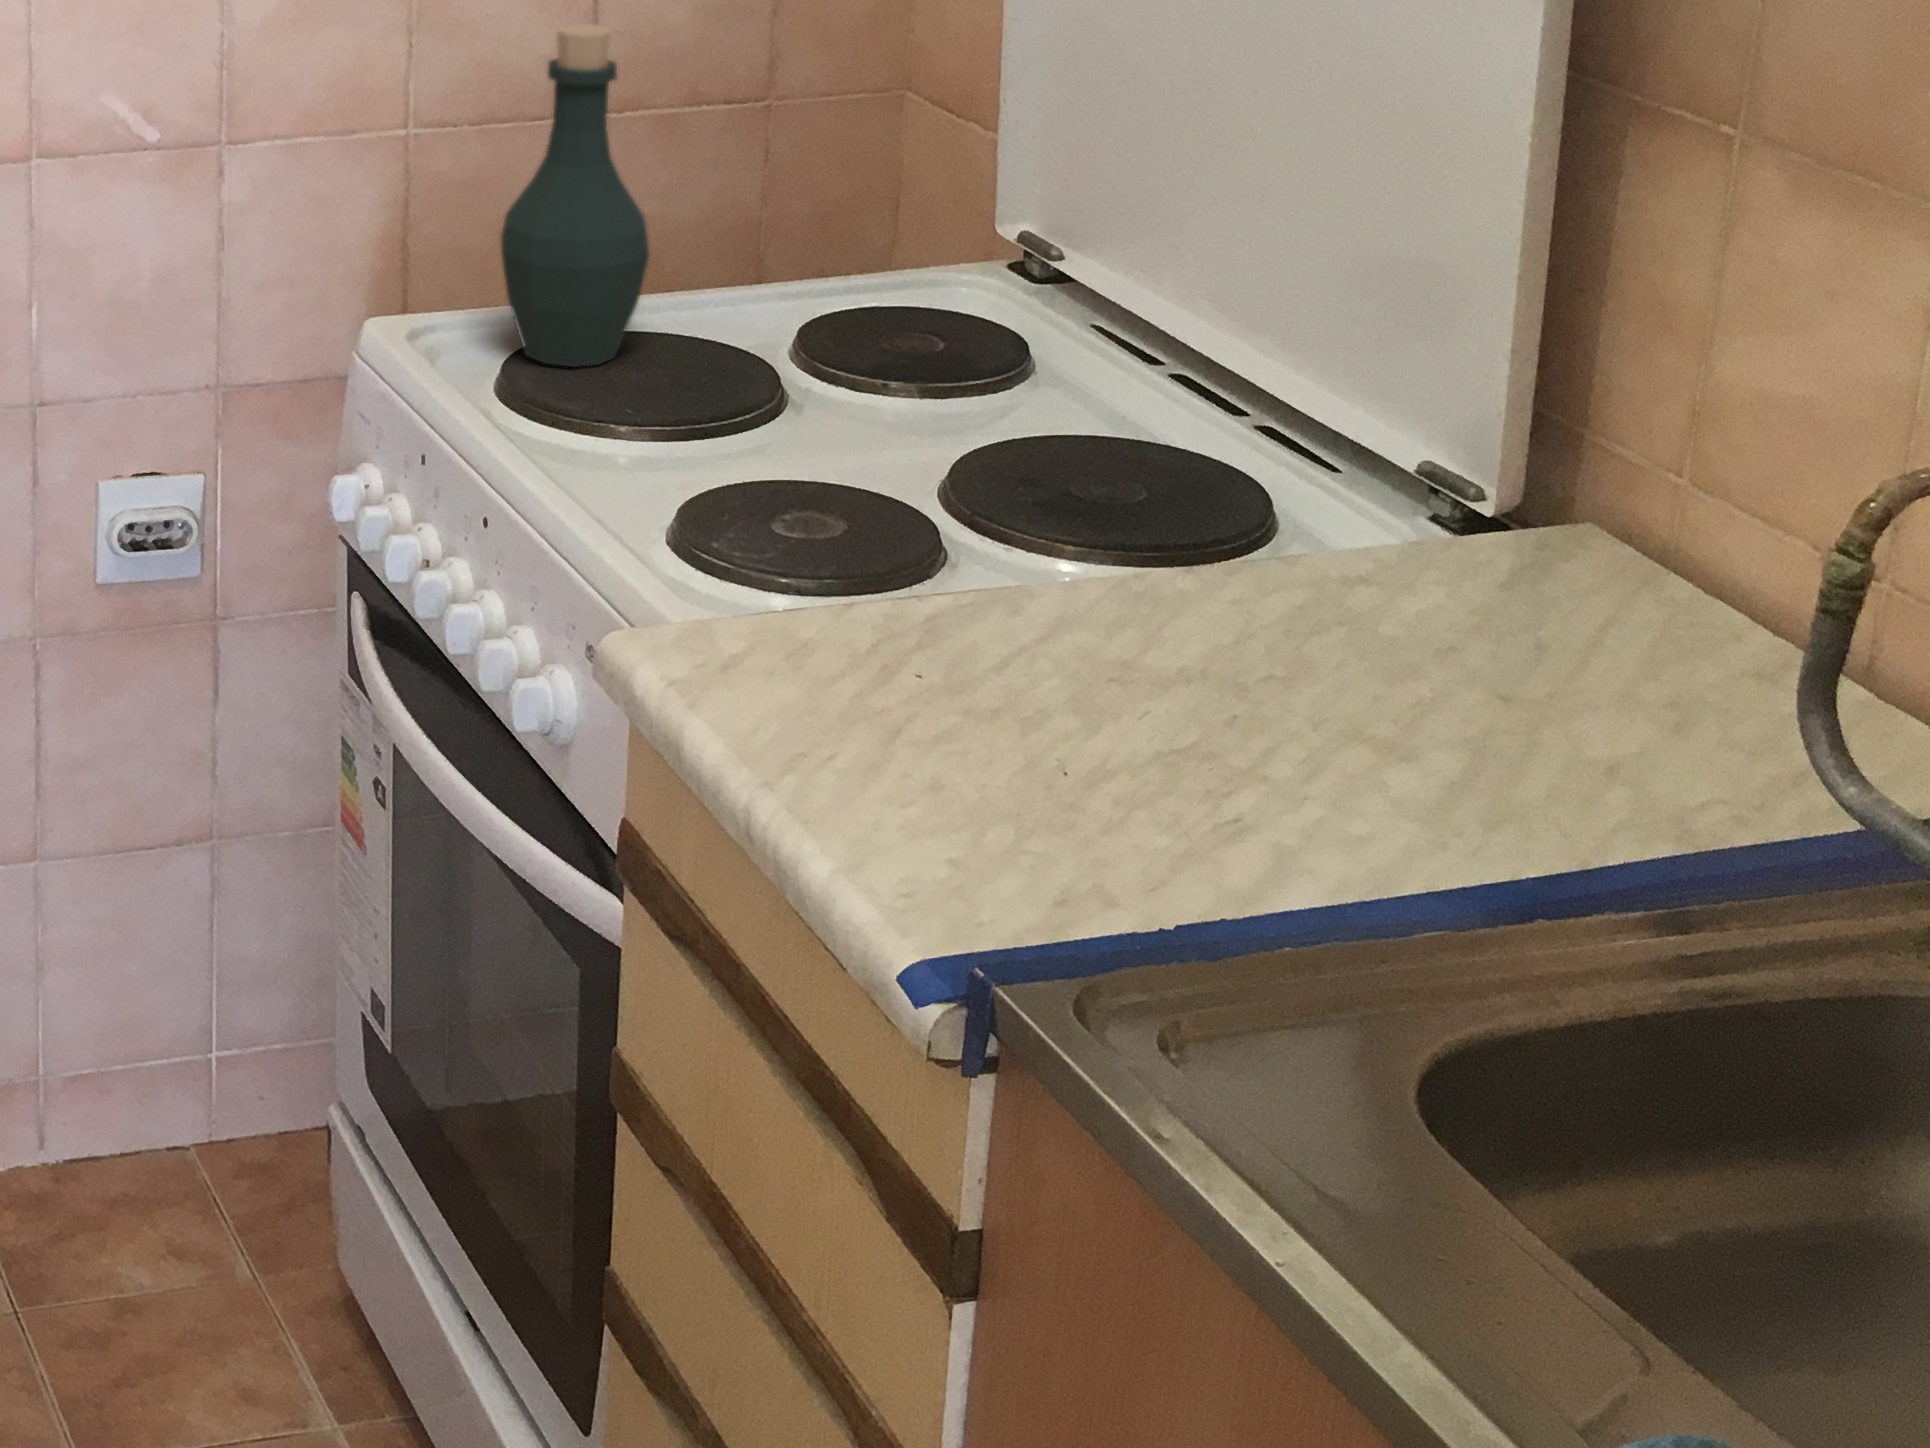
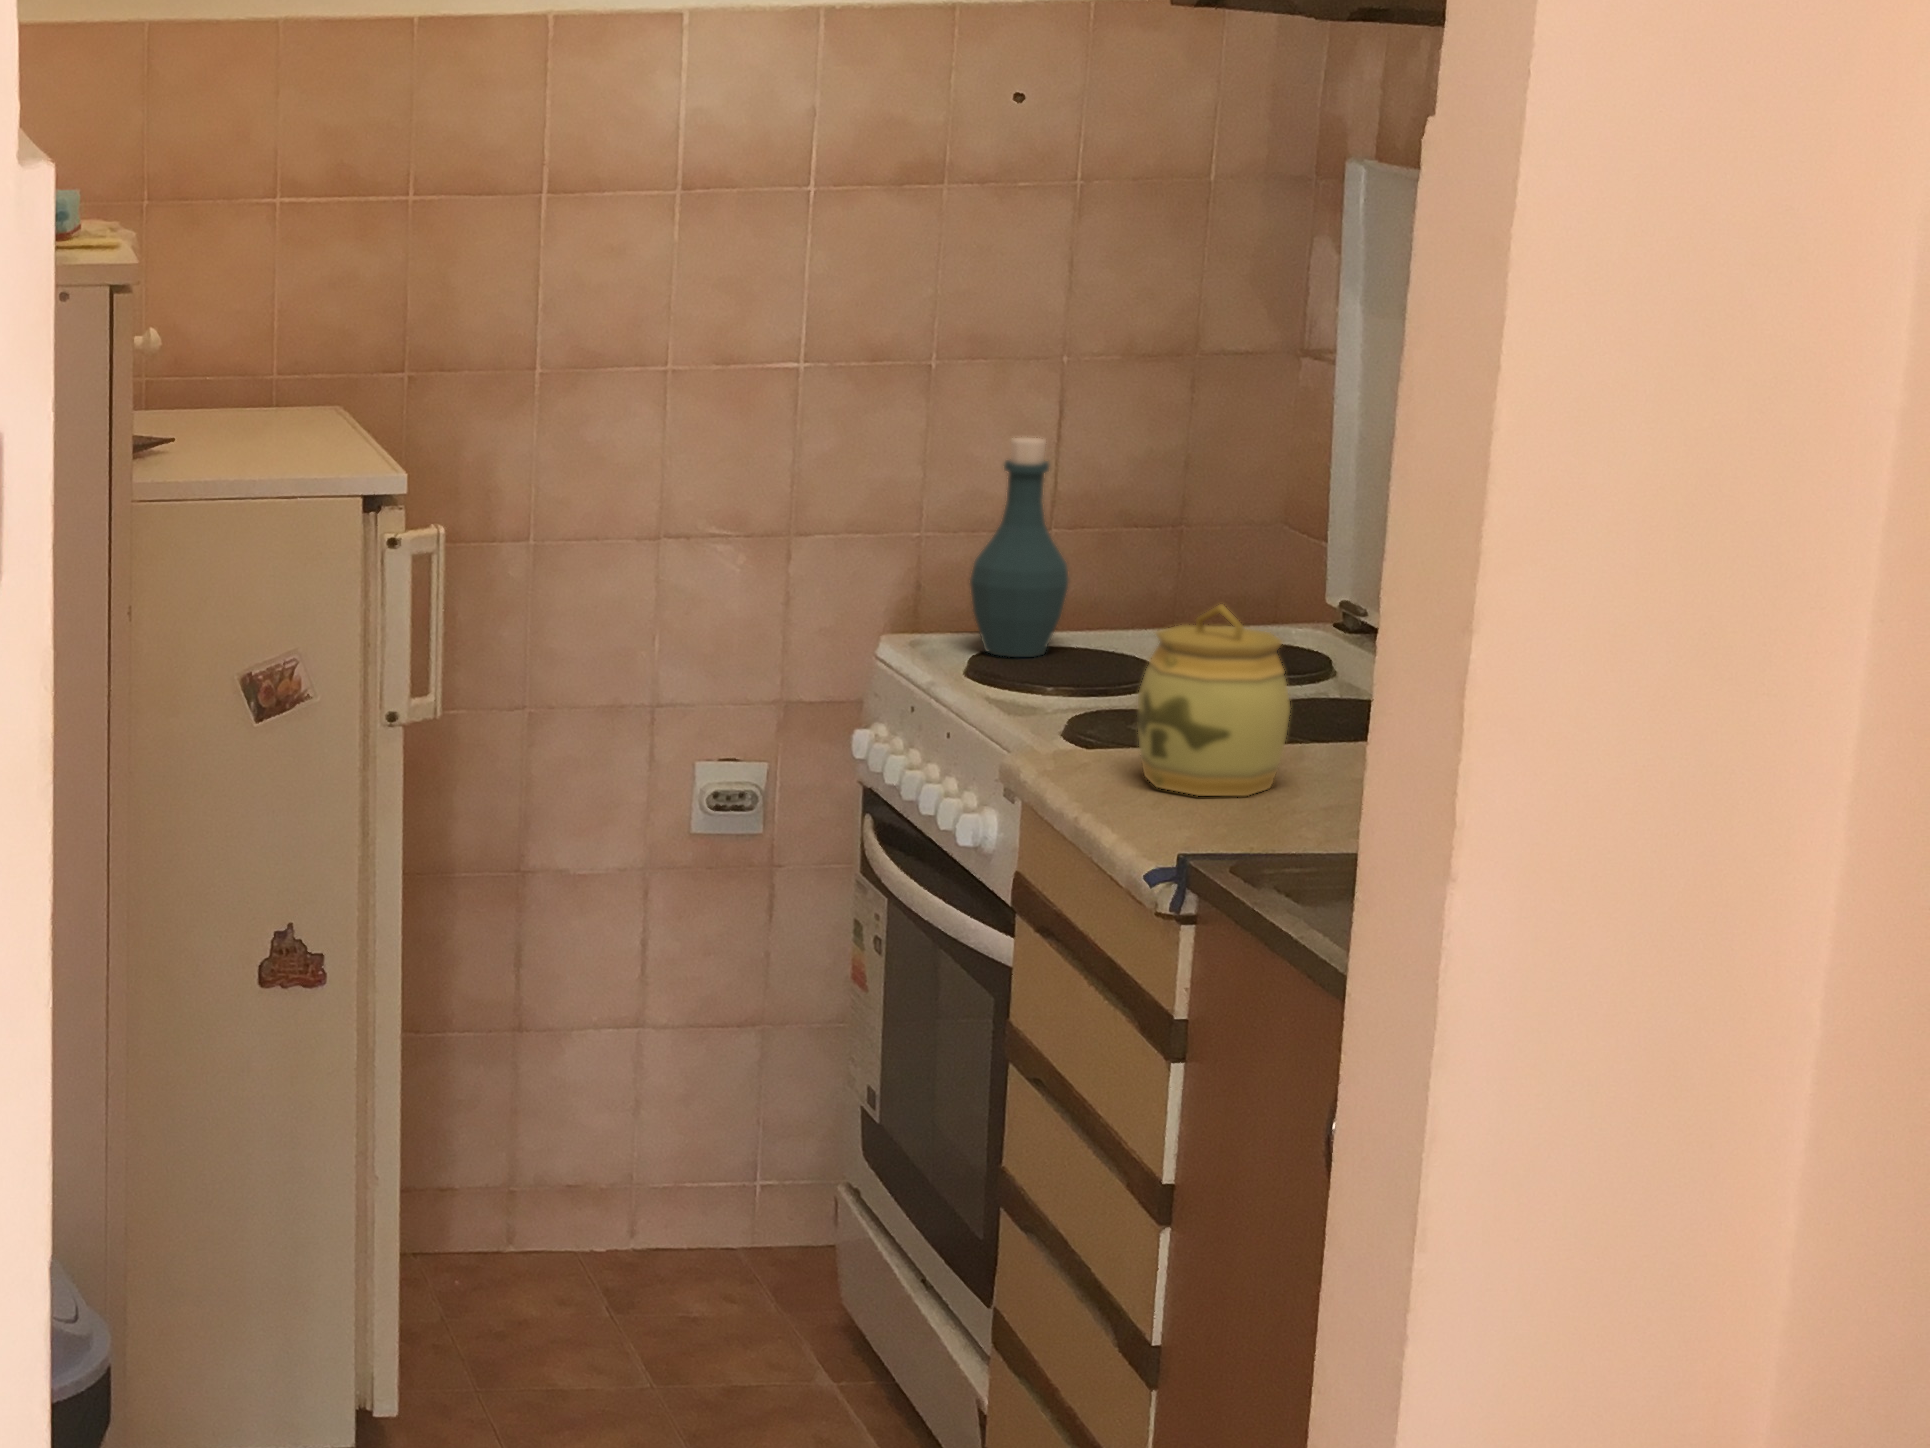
jar: none [830,403,1090,739] -> present [1137,605,1290,796]

